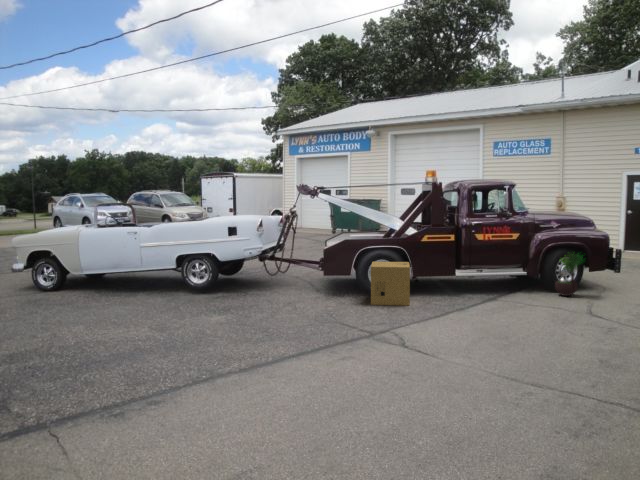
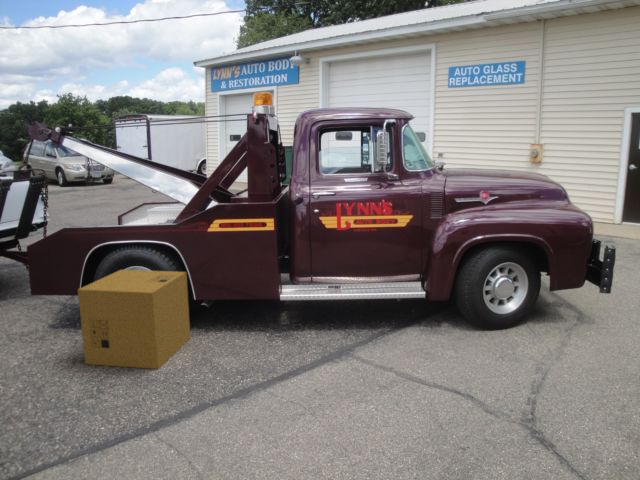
potted tree: present [555,252,583,296] -> none [474,250,535,338]

